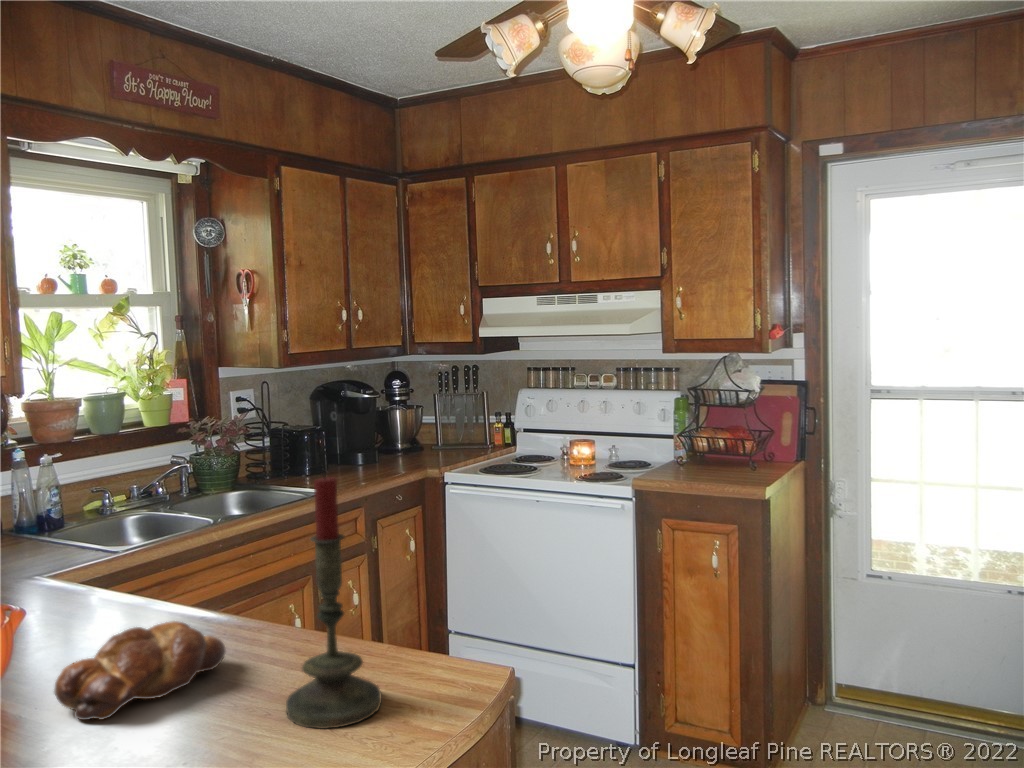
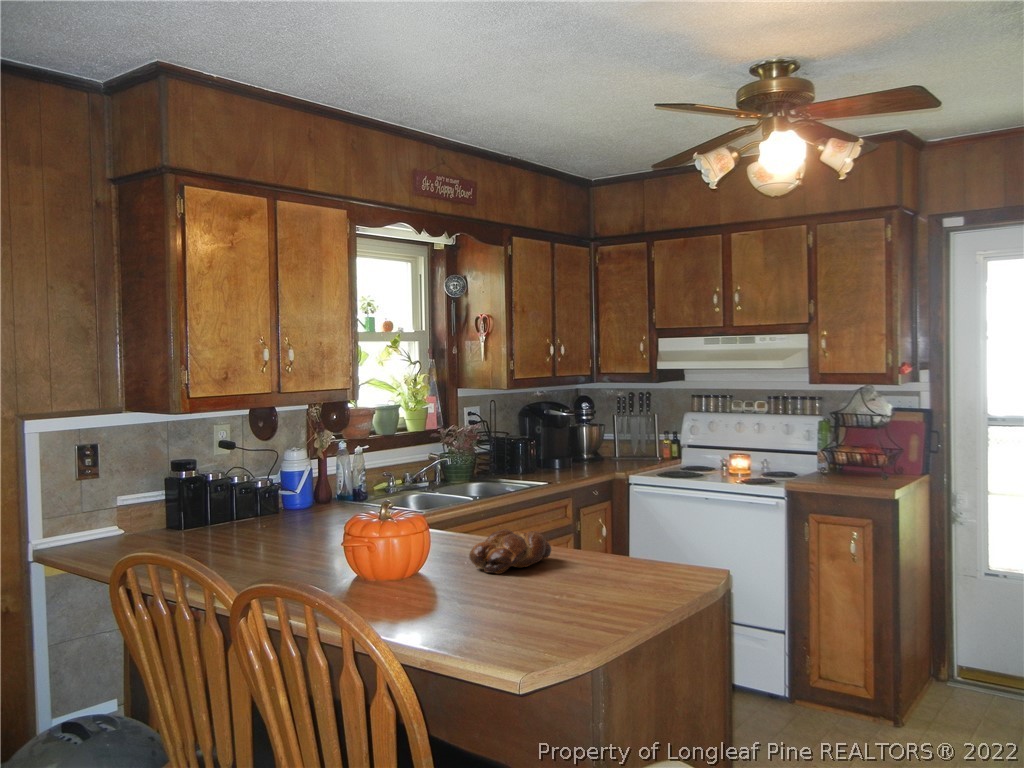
candle: present [286,472,382,729] -> none [602,437,656,583]

